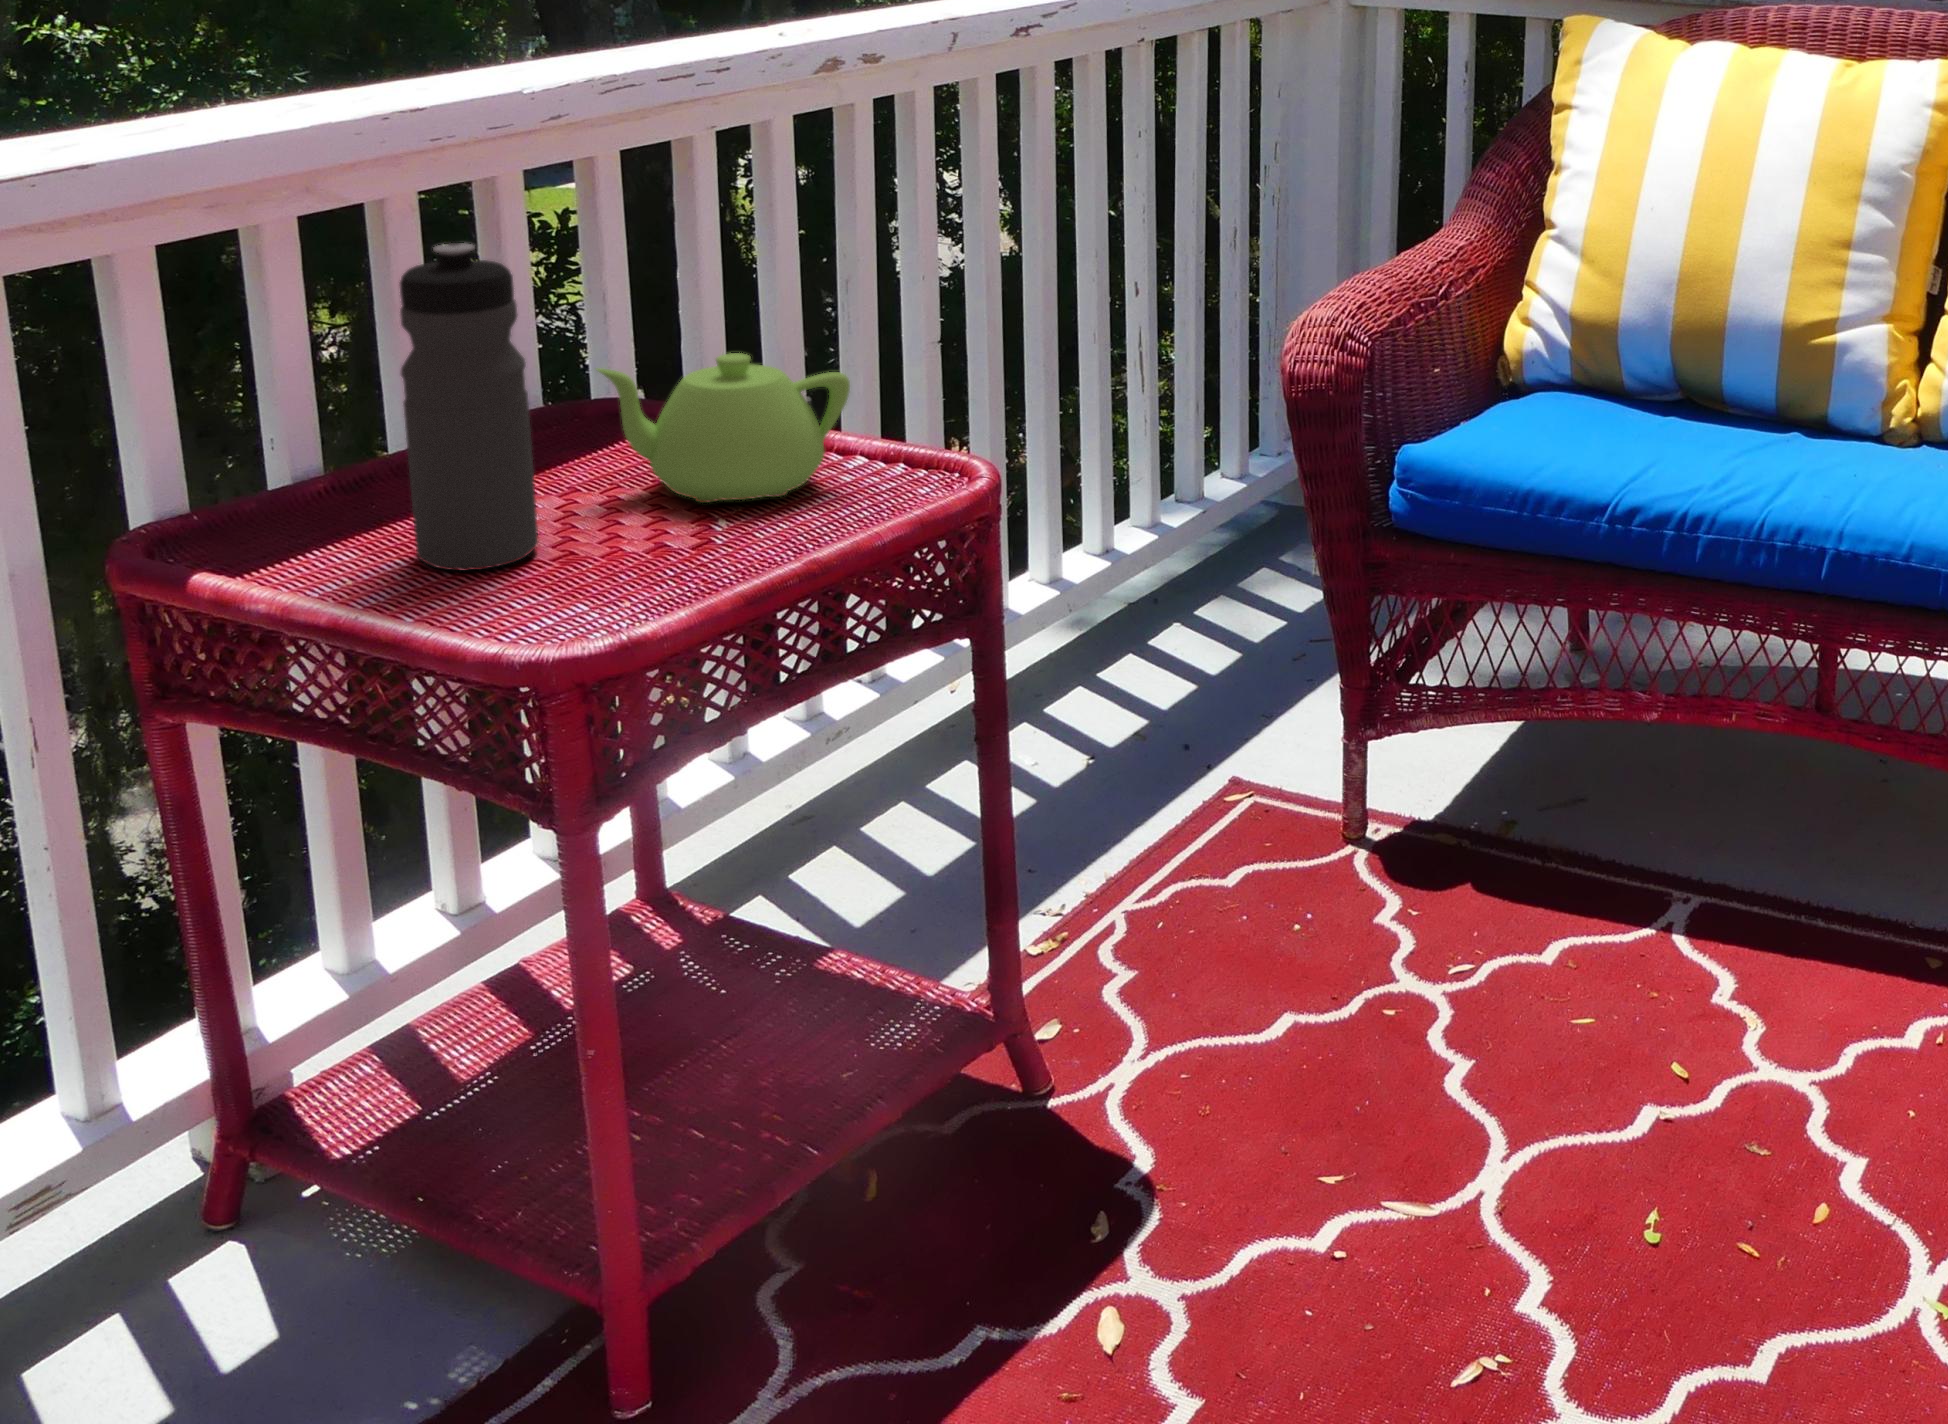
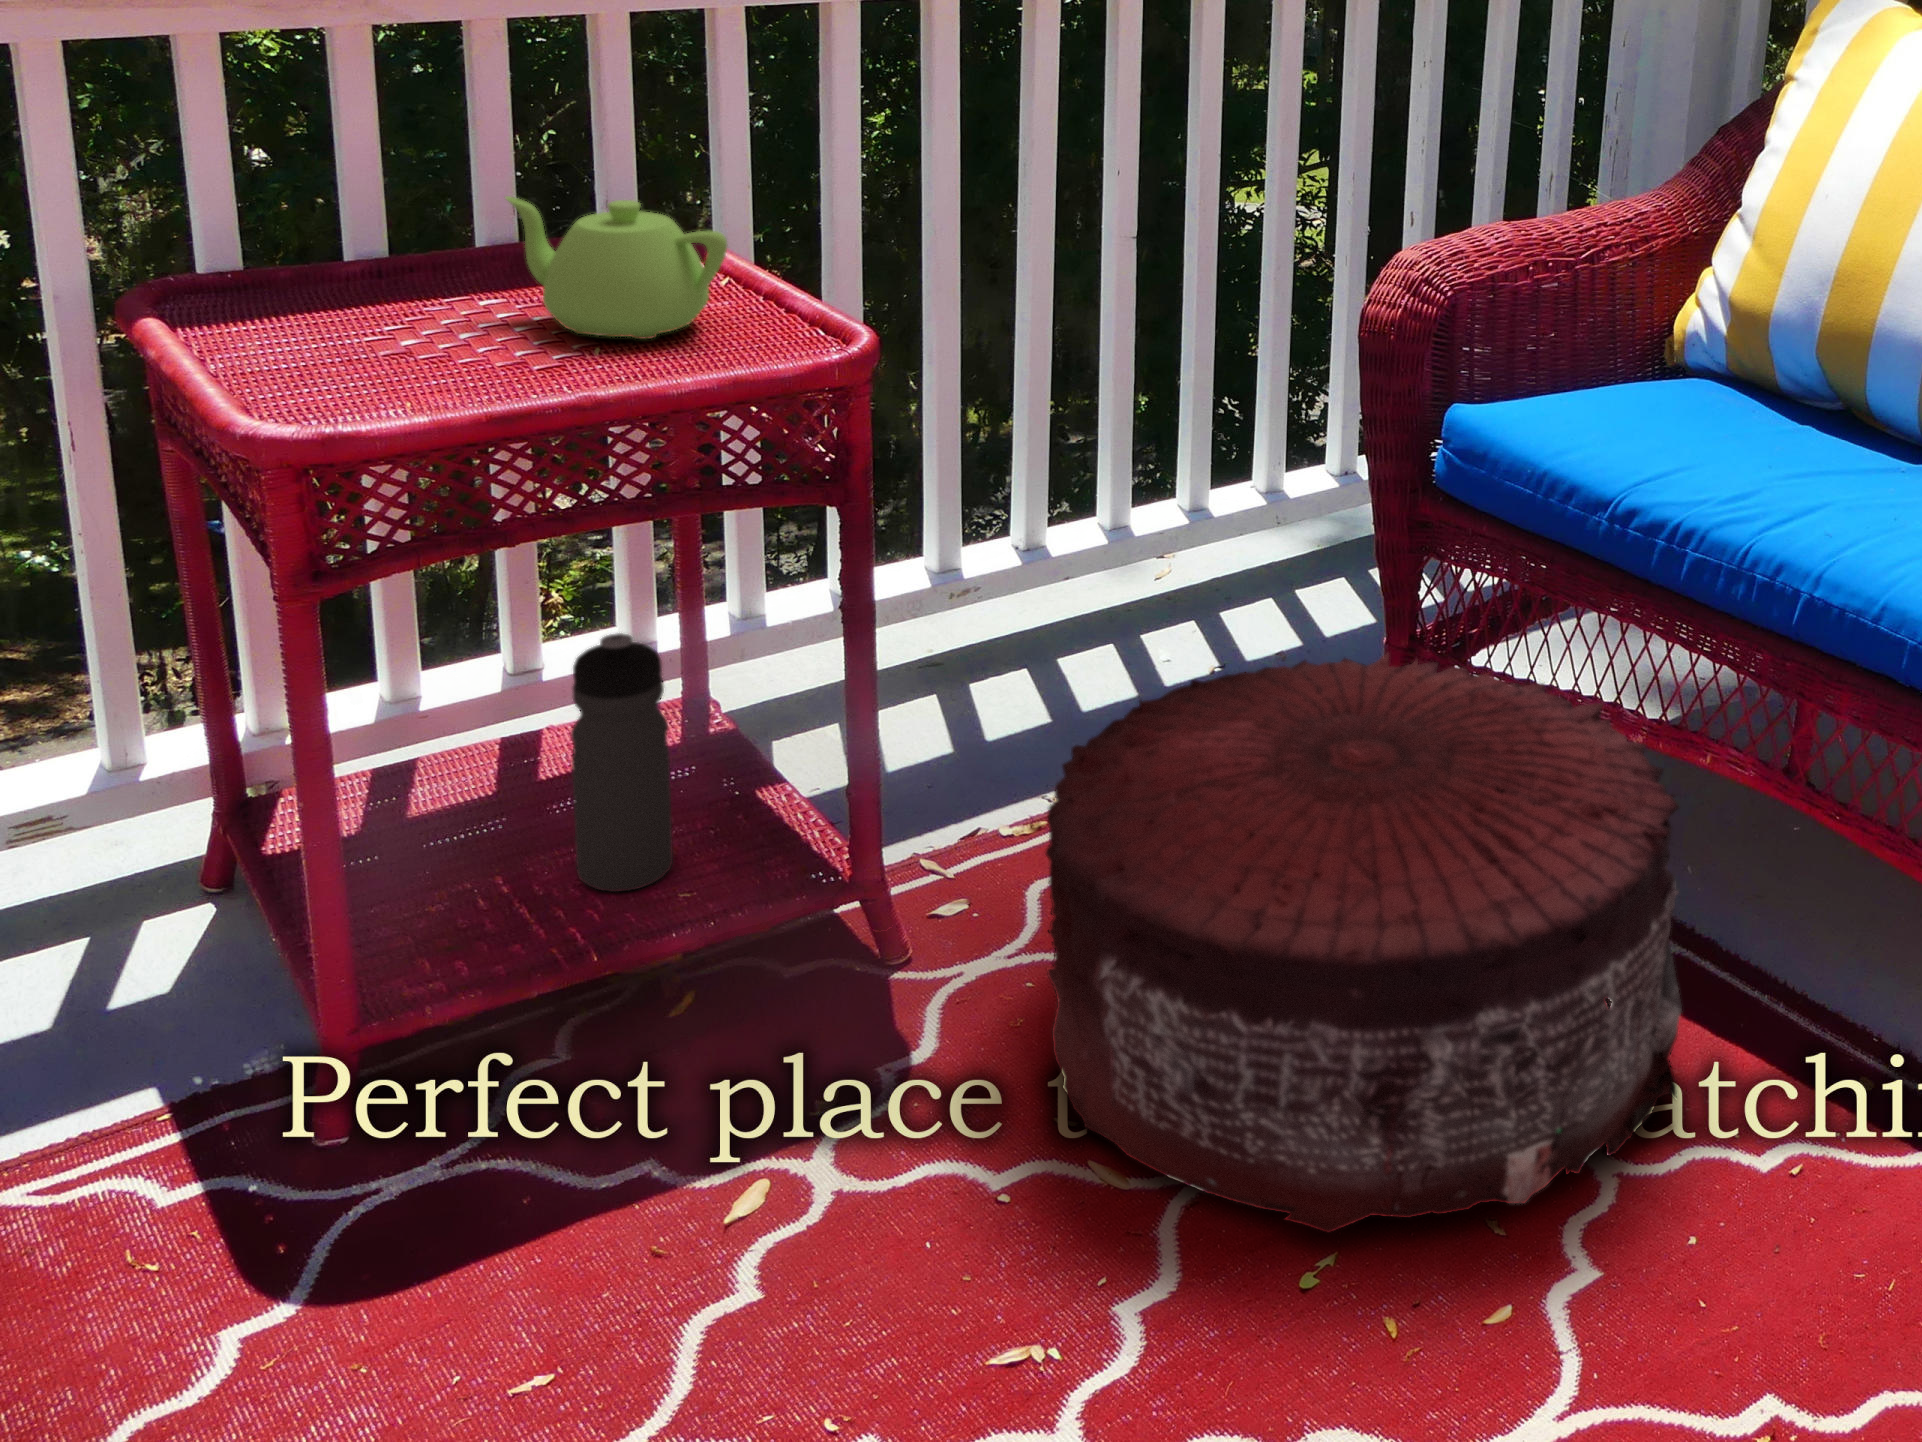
water bottle: present [400,243,538,571] -> present [571,633,673,892]
pouf: none [1216,681,1821,1198] -> present [1045,654,1682,1233]

